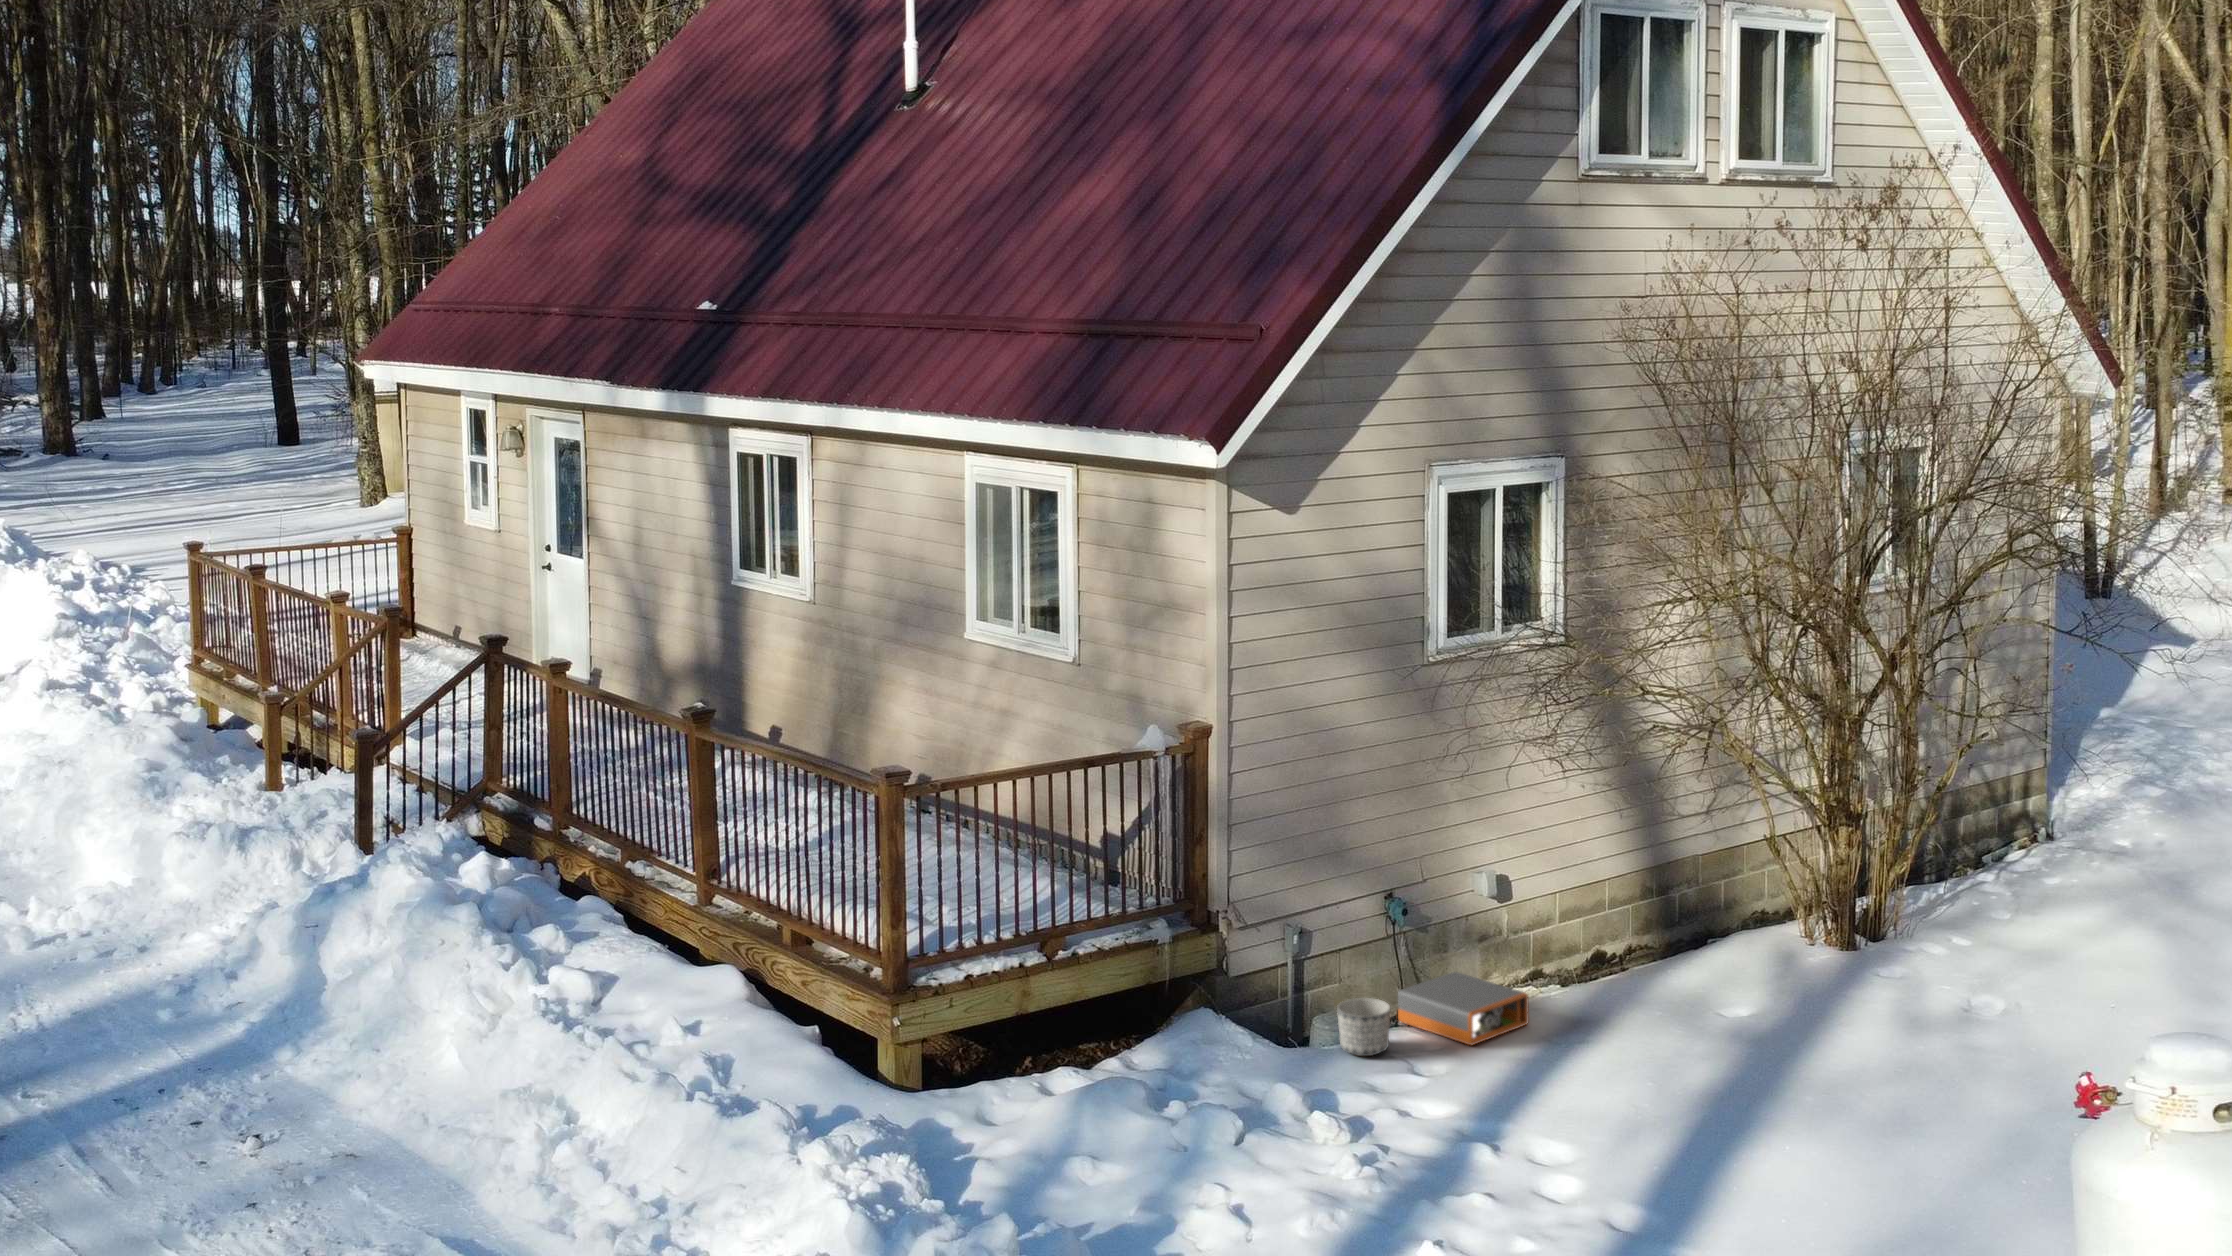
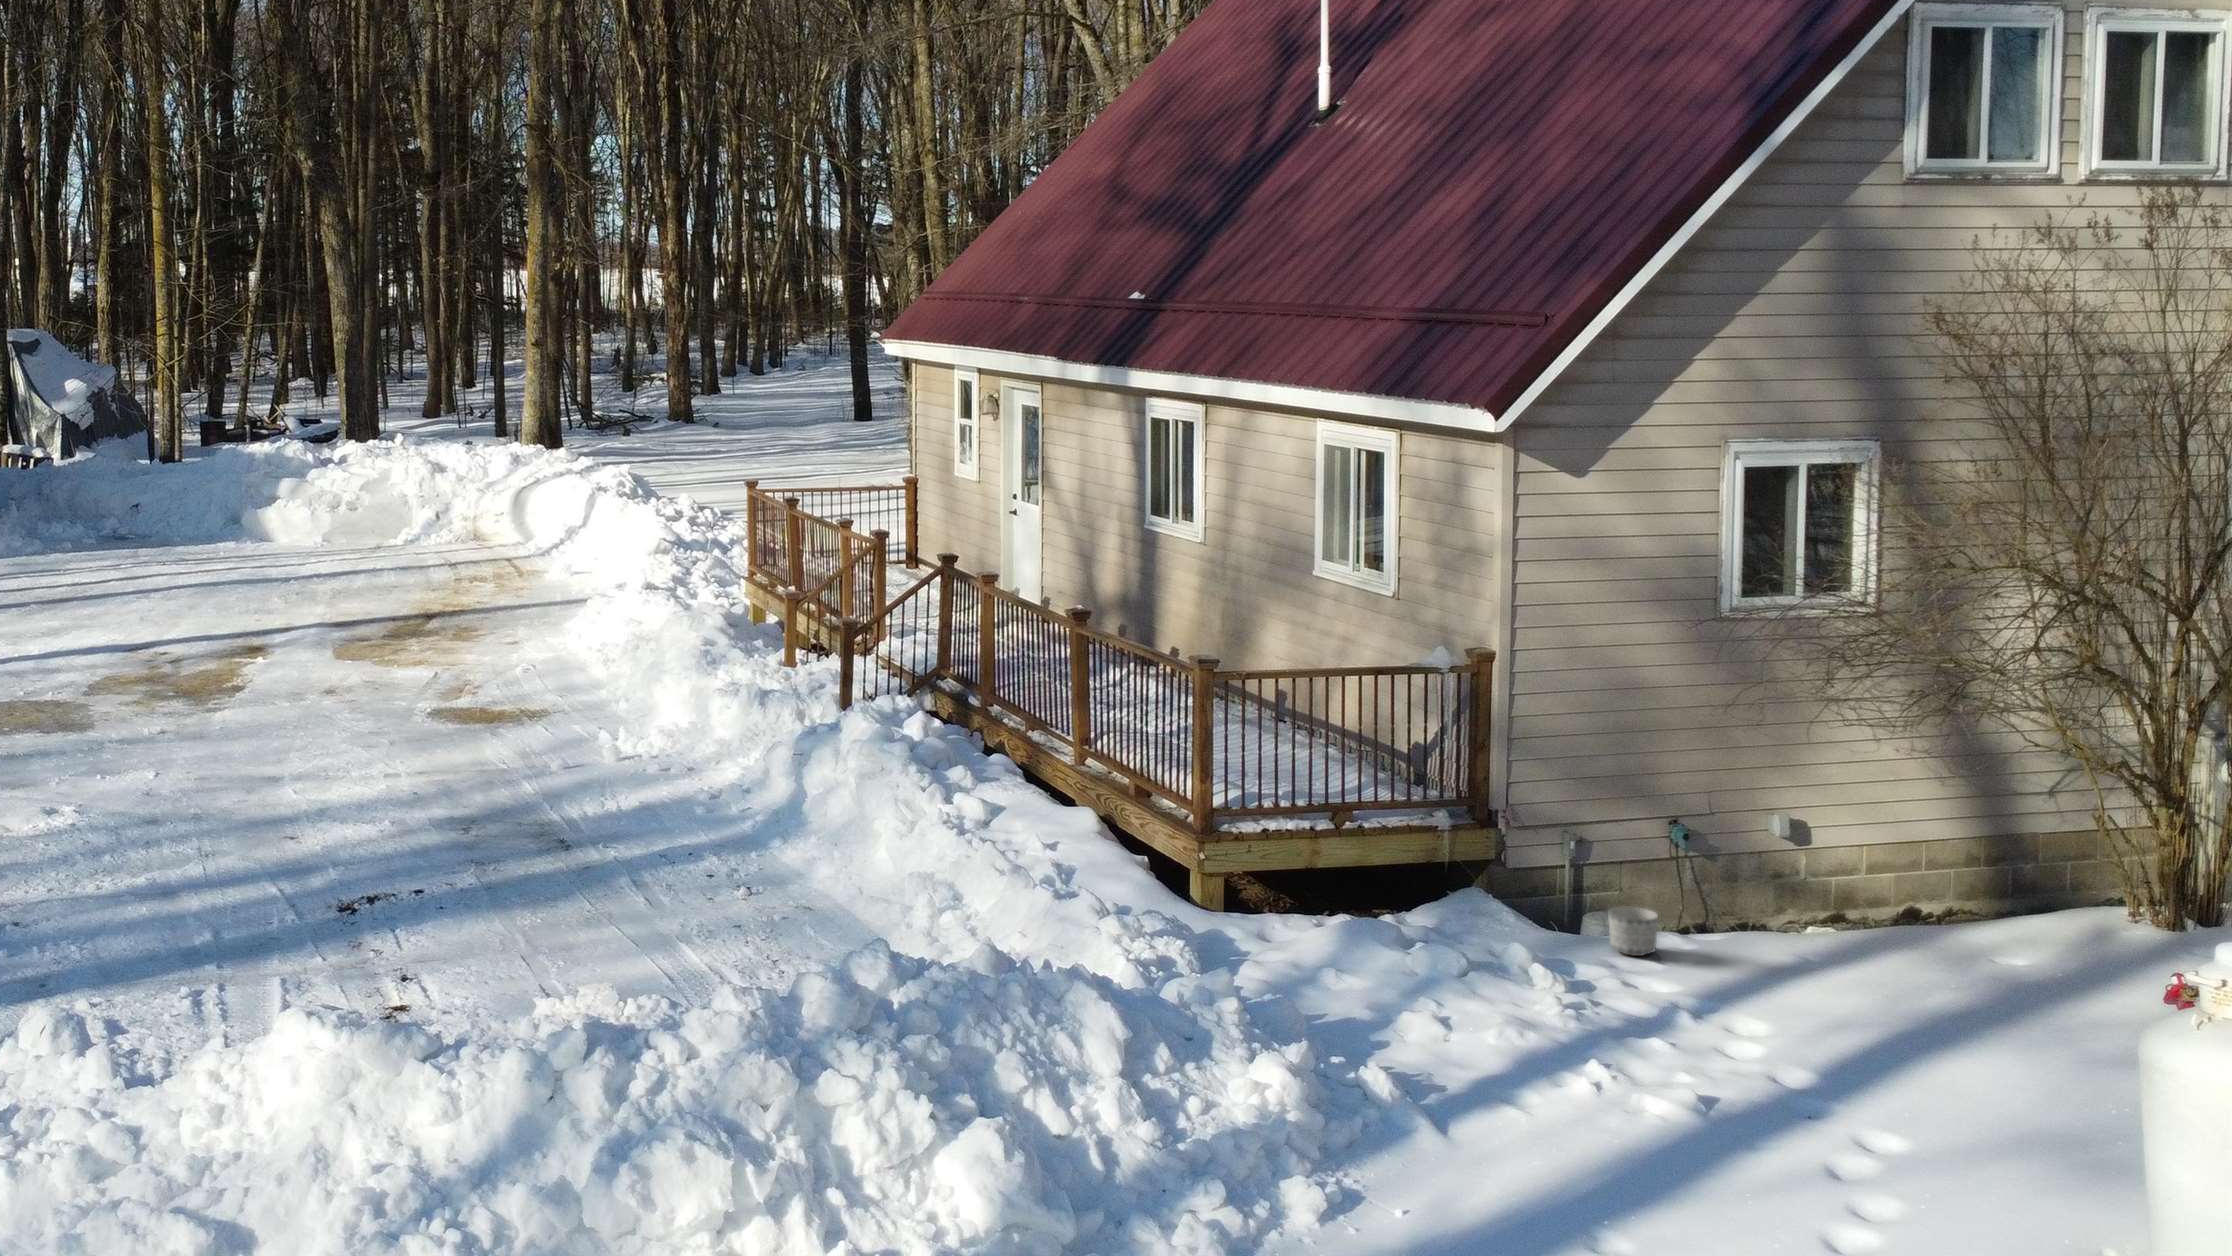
storage box: present [1398,972,1529,1045] -> none [1676,903,1803,961]

